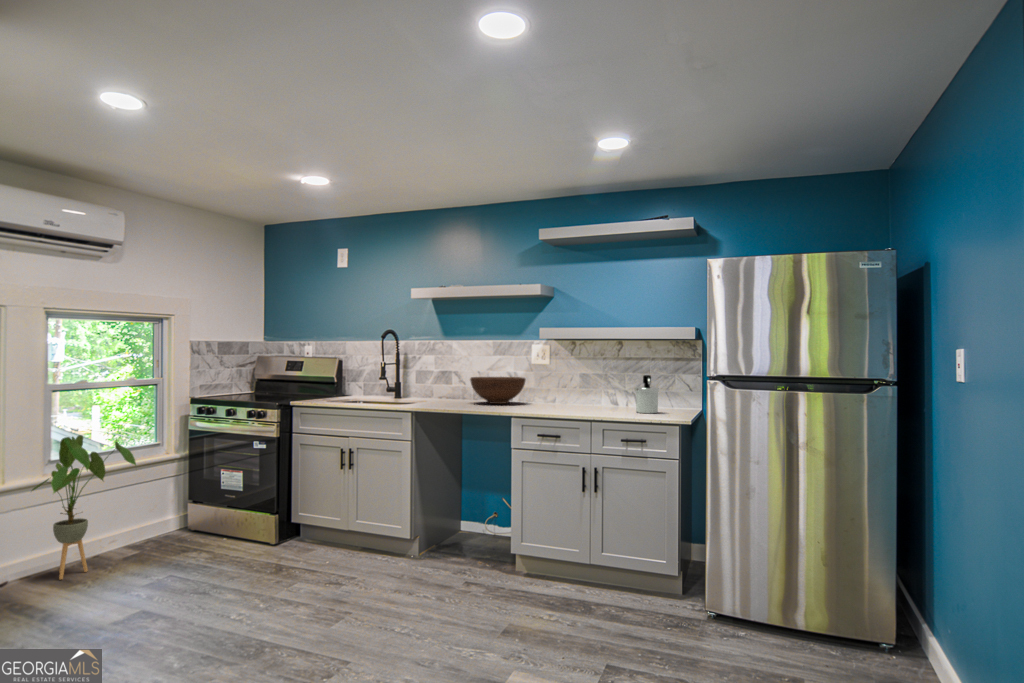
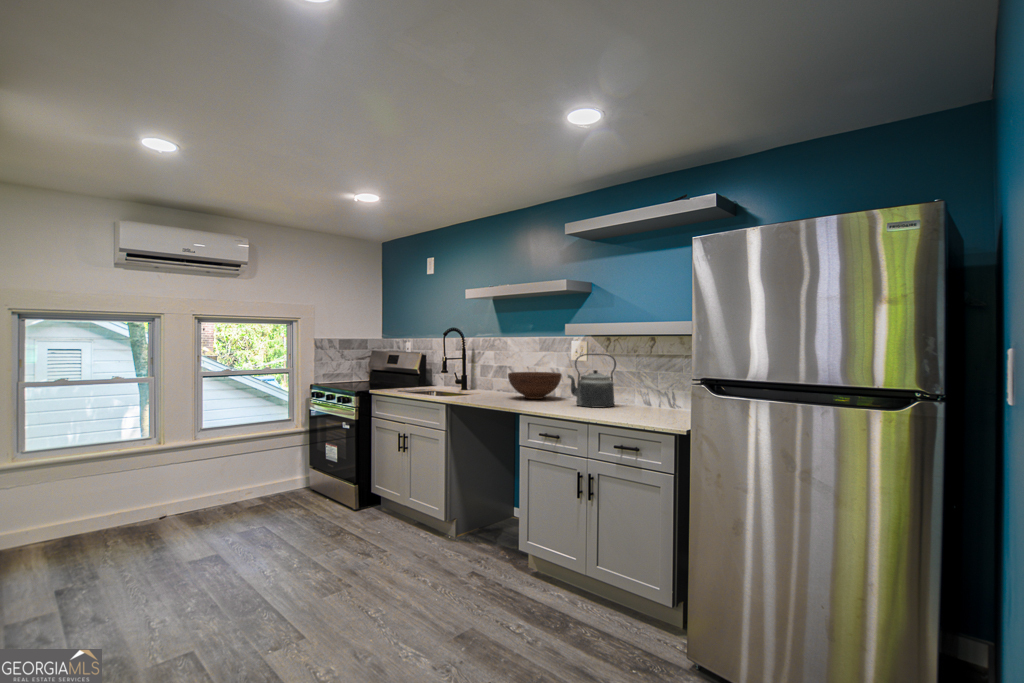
kettle: none [547,356,590,408] -> present [568,354,616,408]
soap dispenser: present [635,375,659,413] -> none [645,376,671,418]
house plant: present [32,435,136,579] -> none [177,413,249,522]

